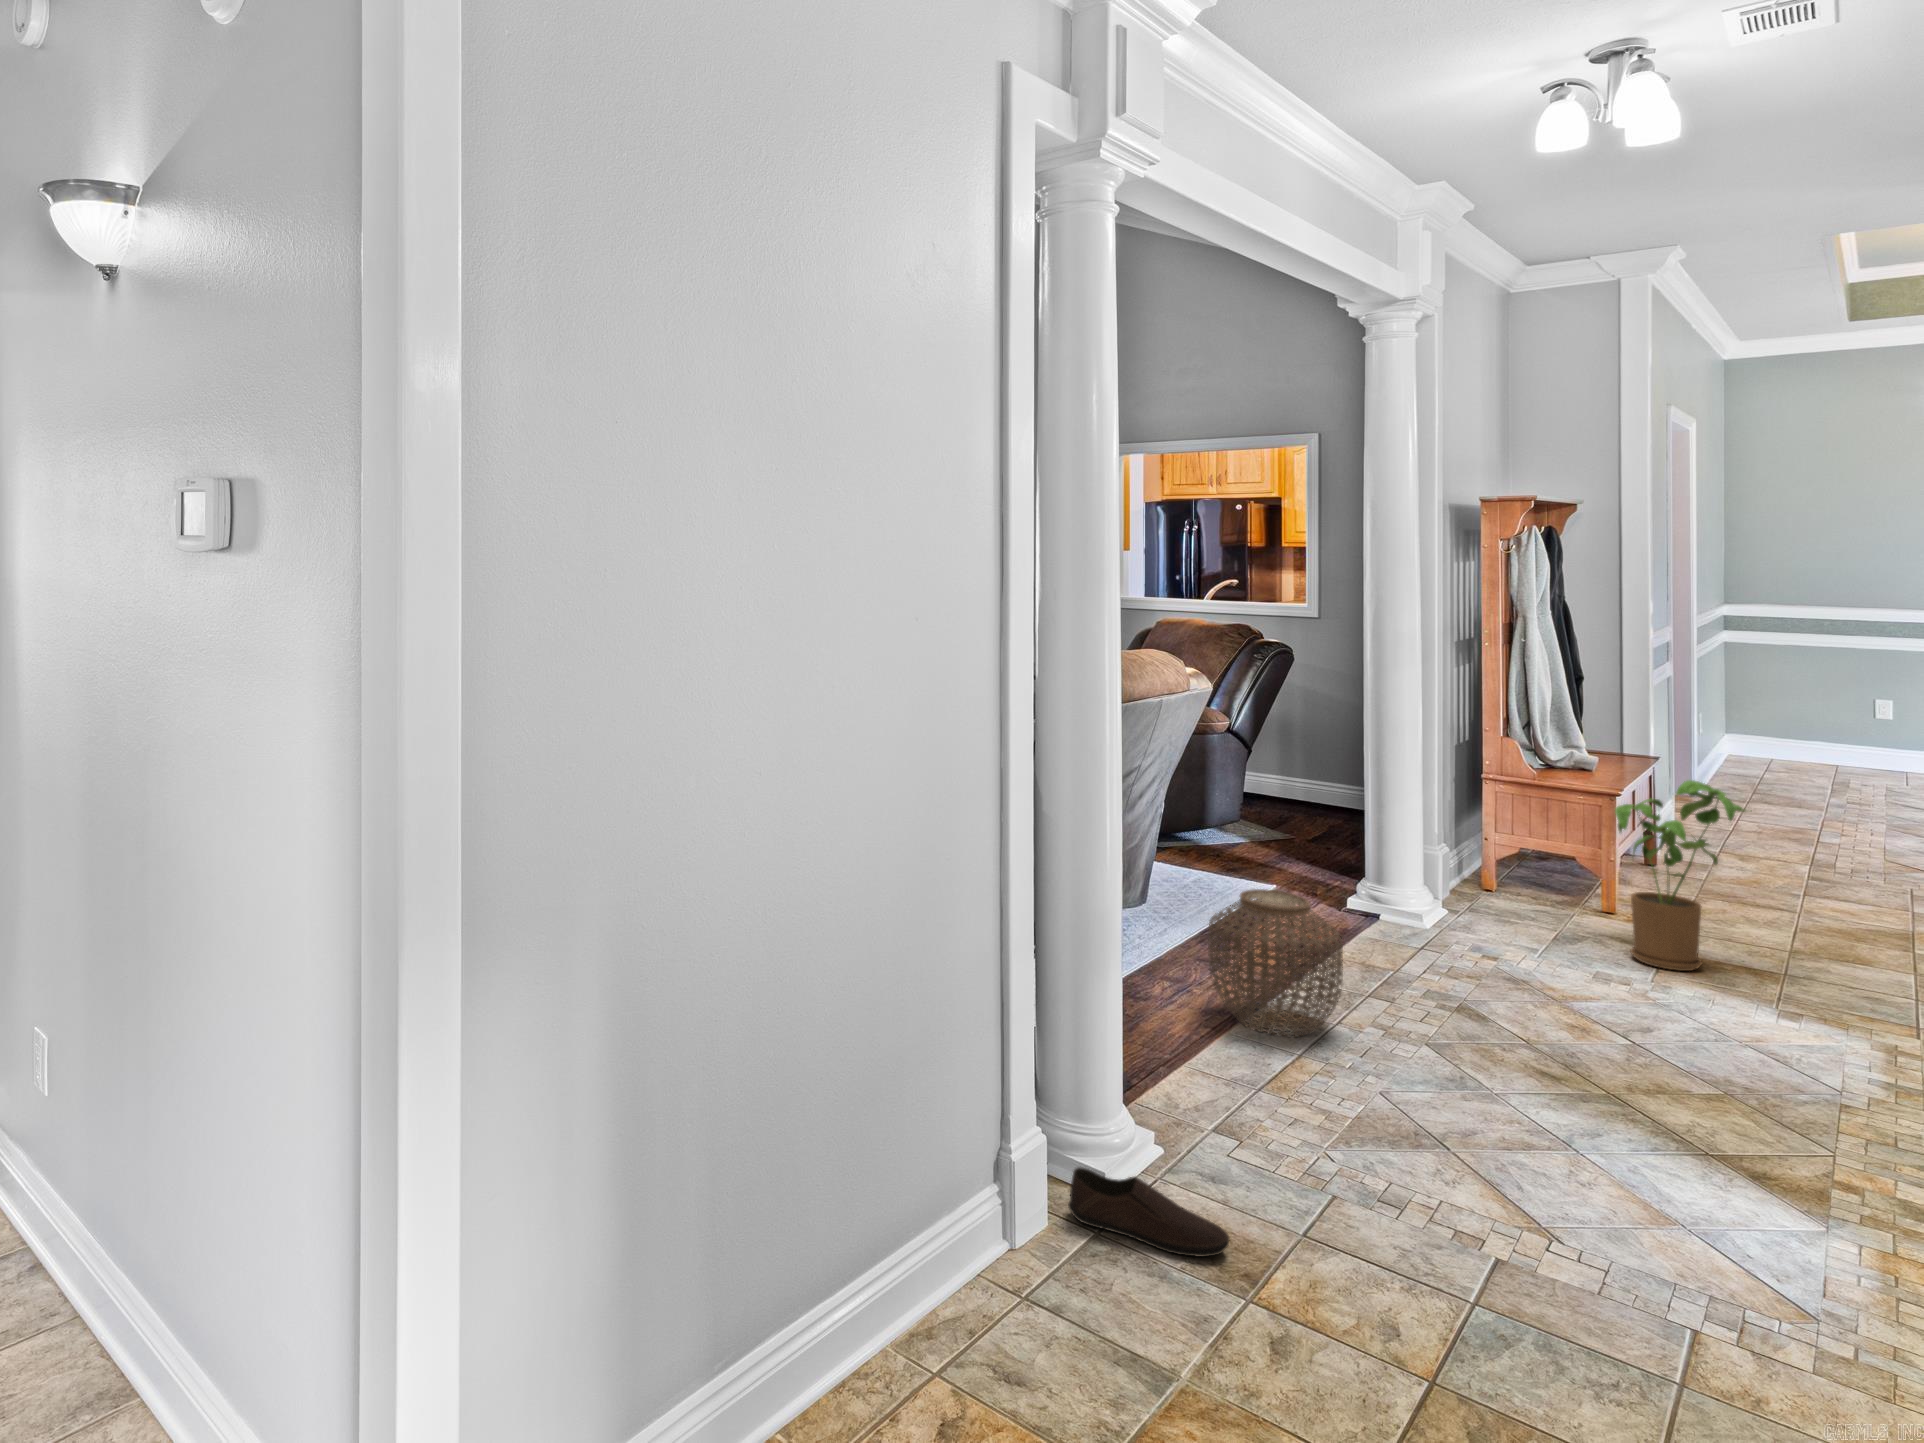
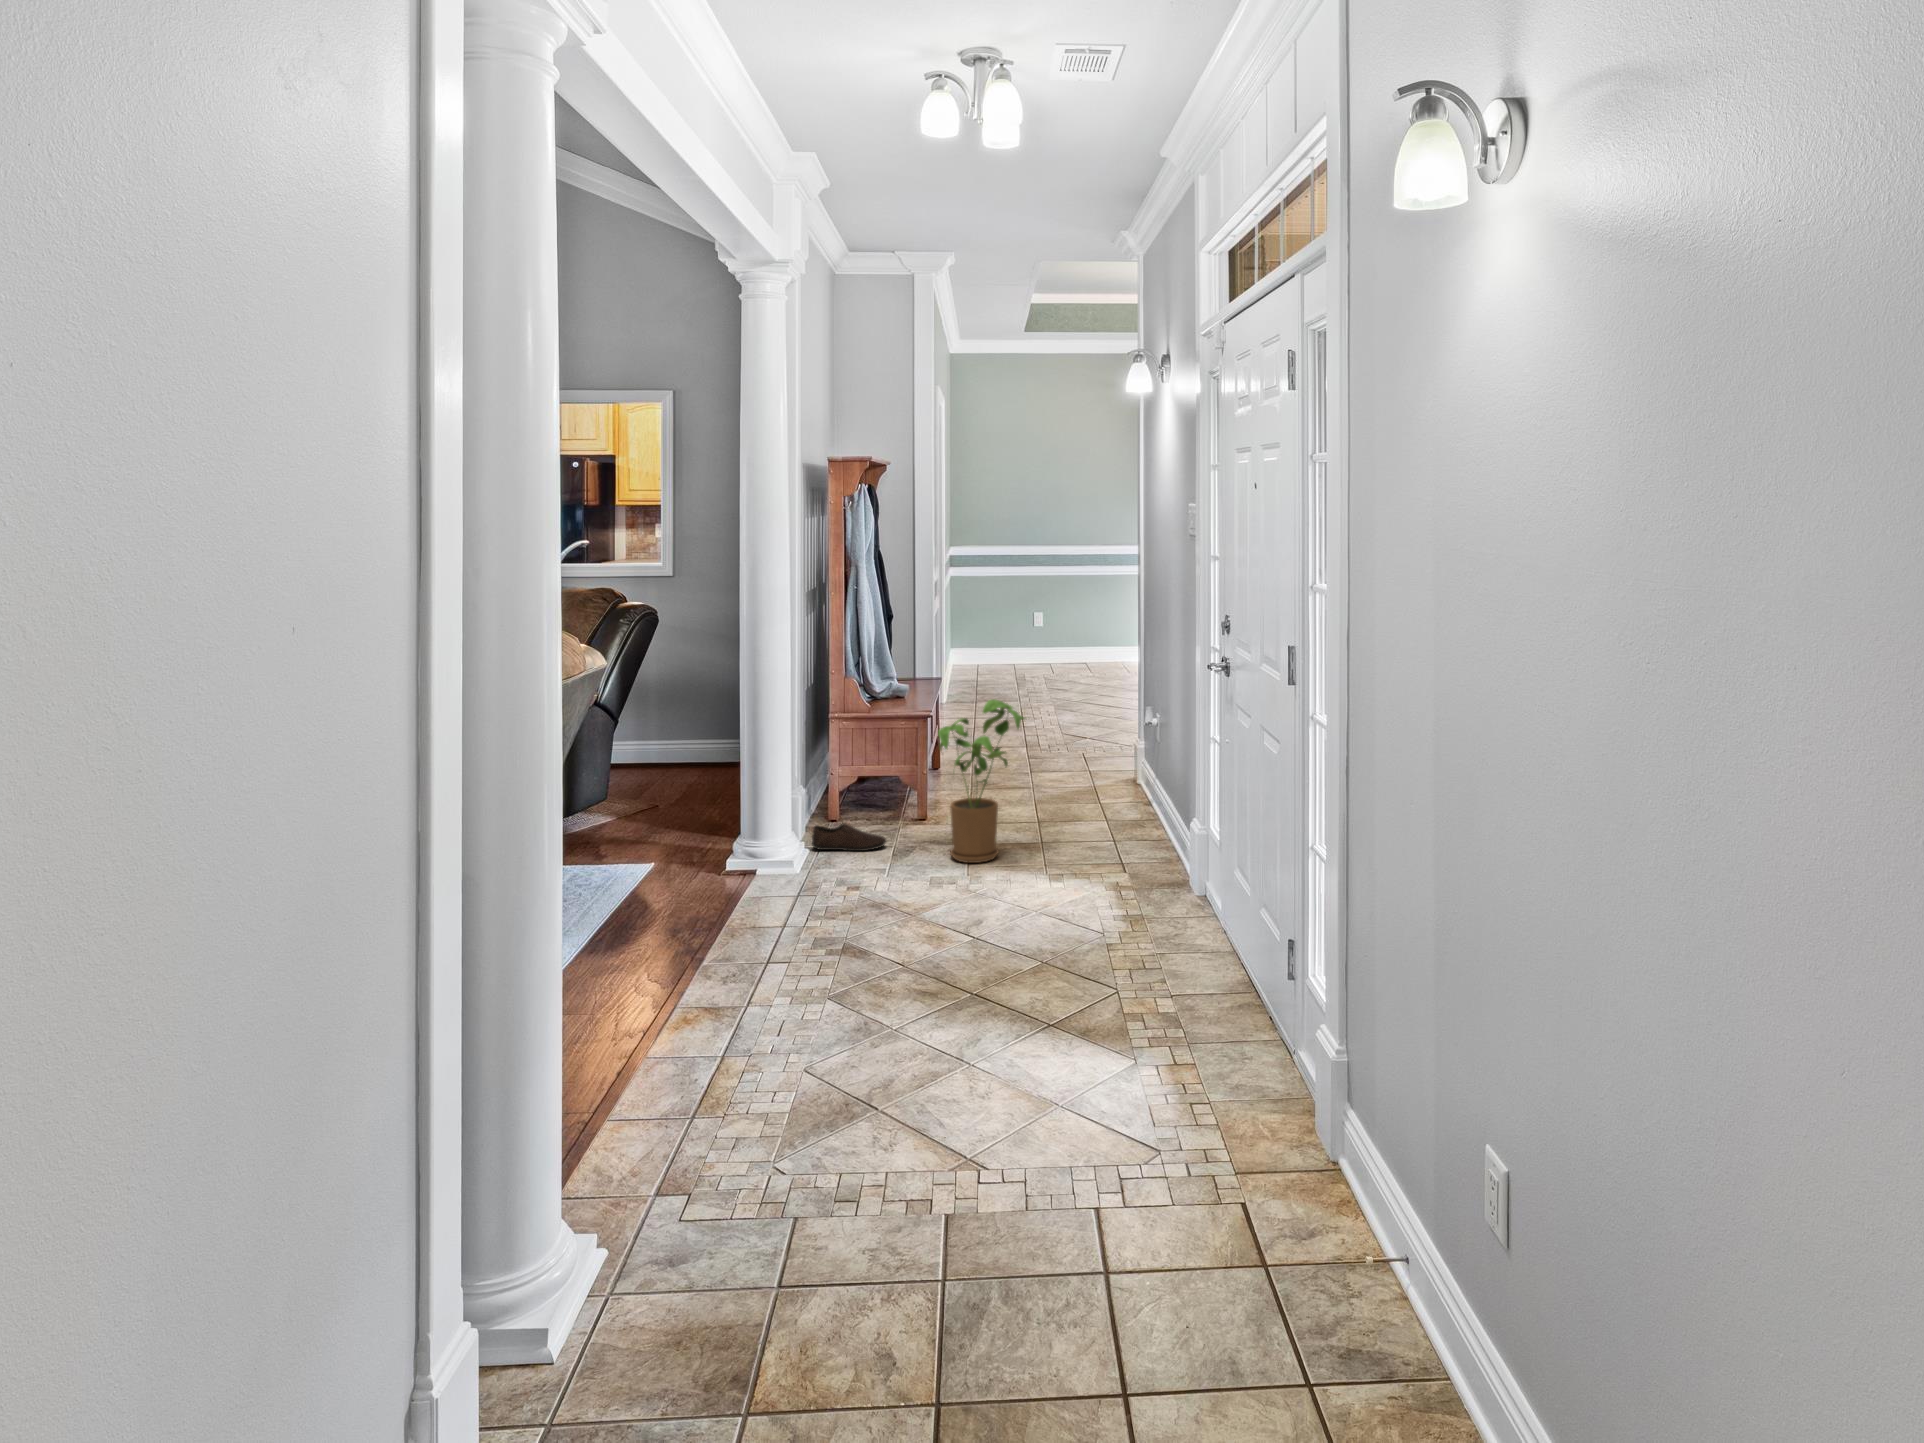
woven basket: present [1209,889,1343,1037] -> none [618,882,754,1041]
shoe: present [1068,1168,1229,1257] -> present [812,823,886,851]

